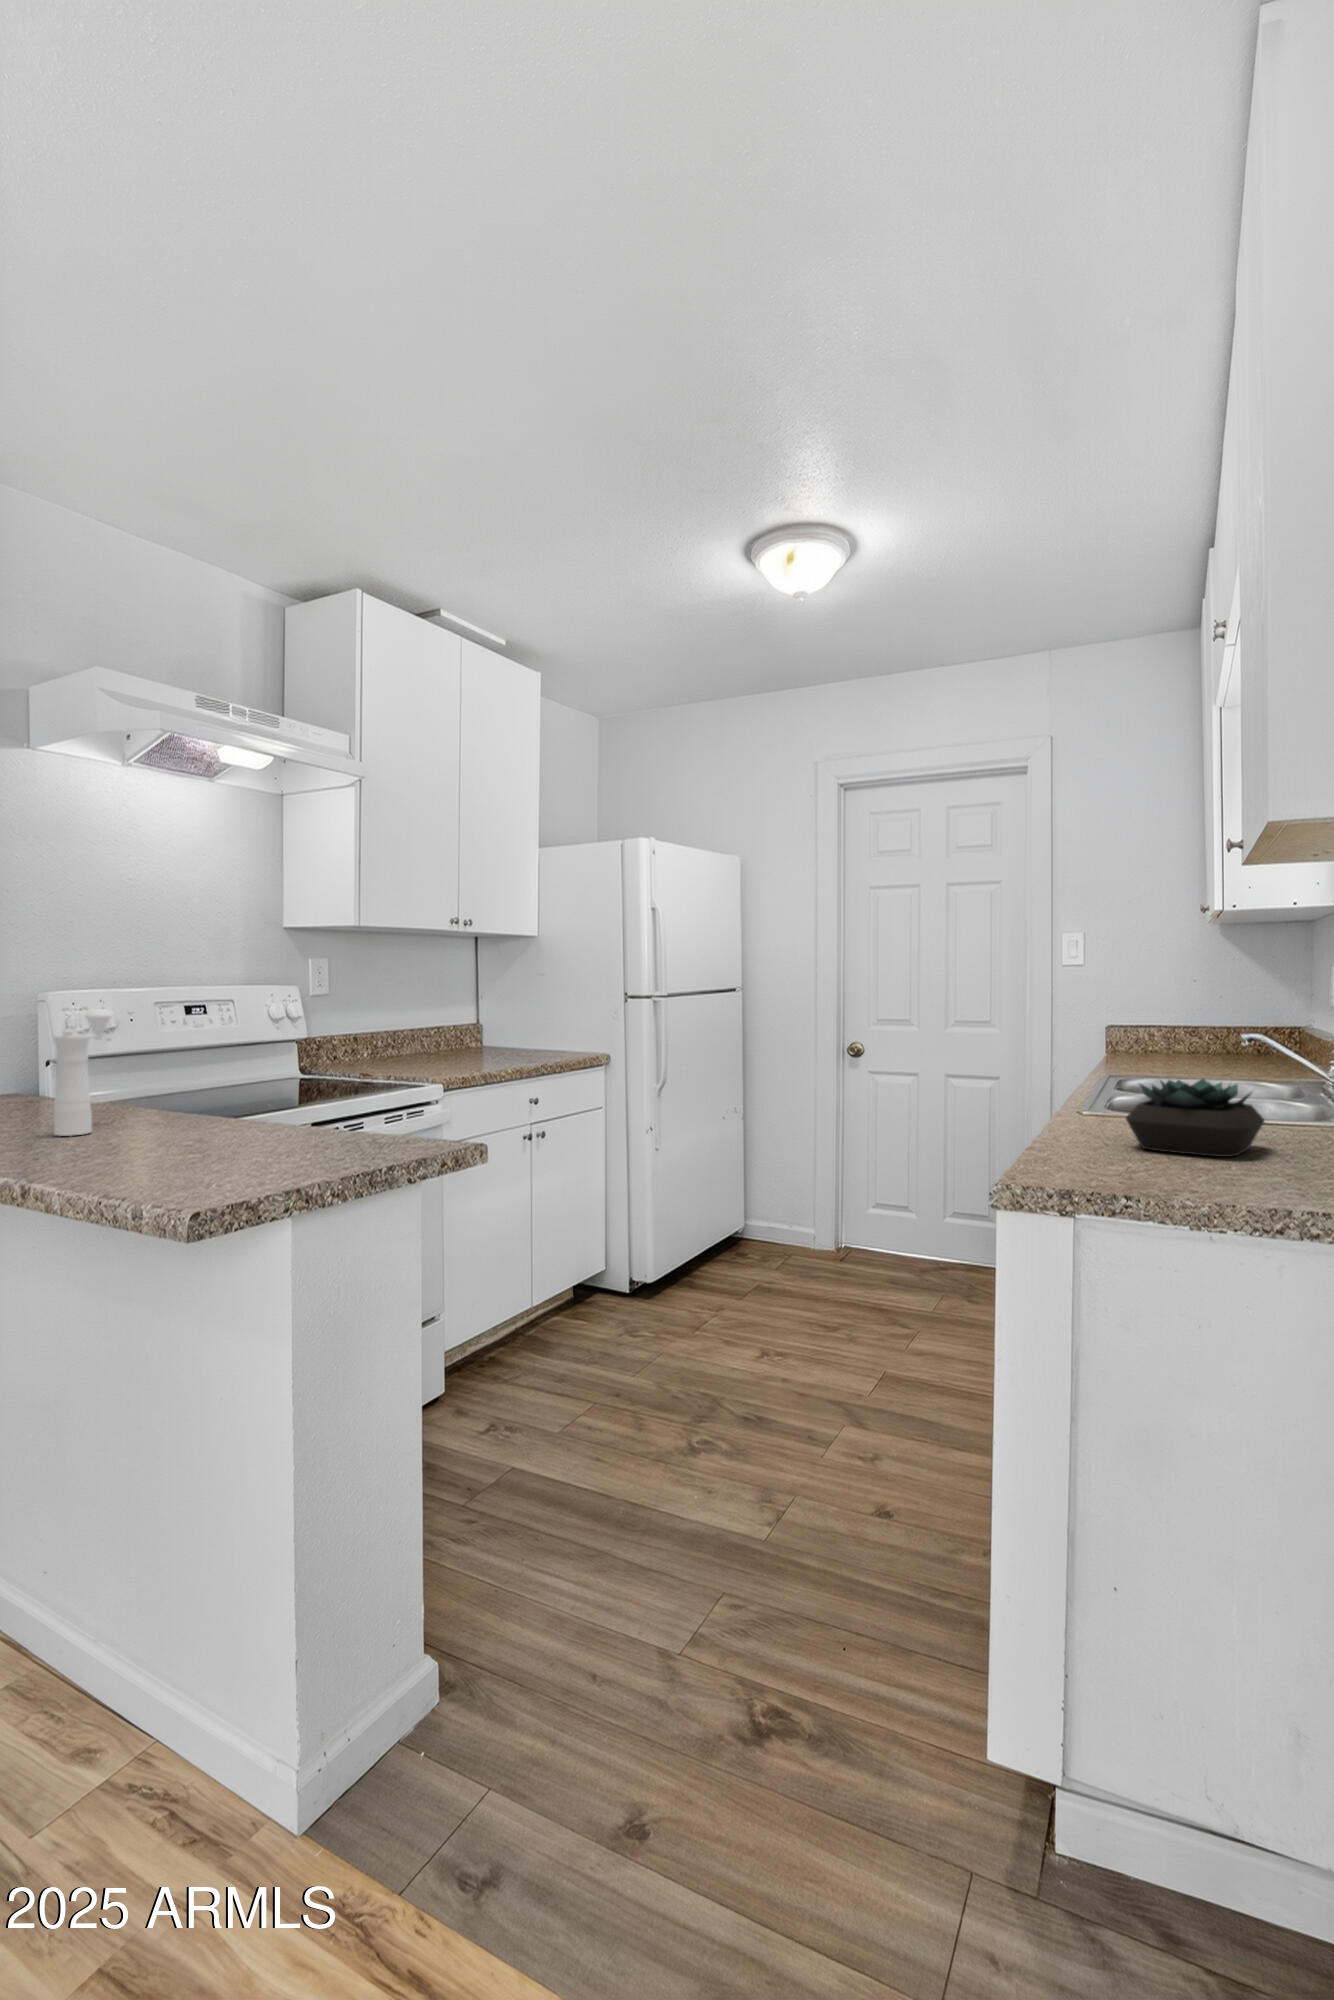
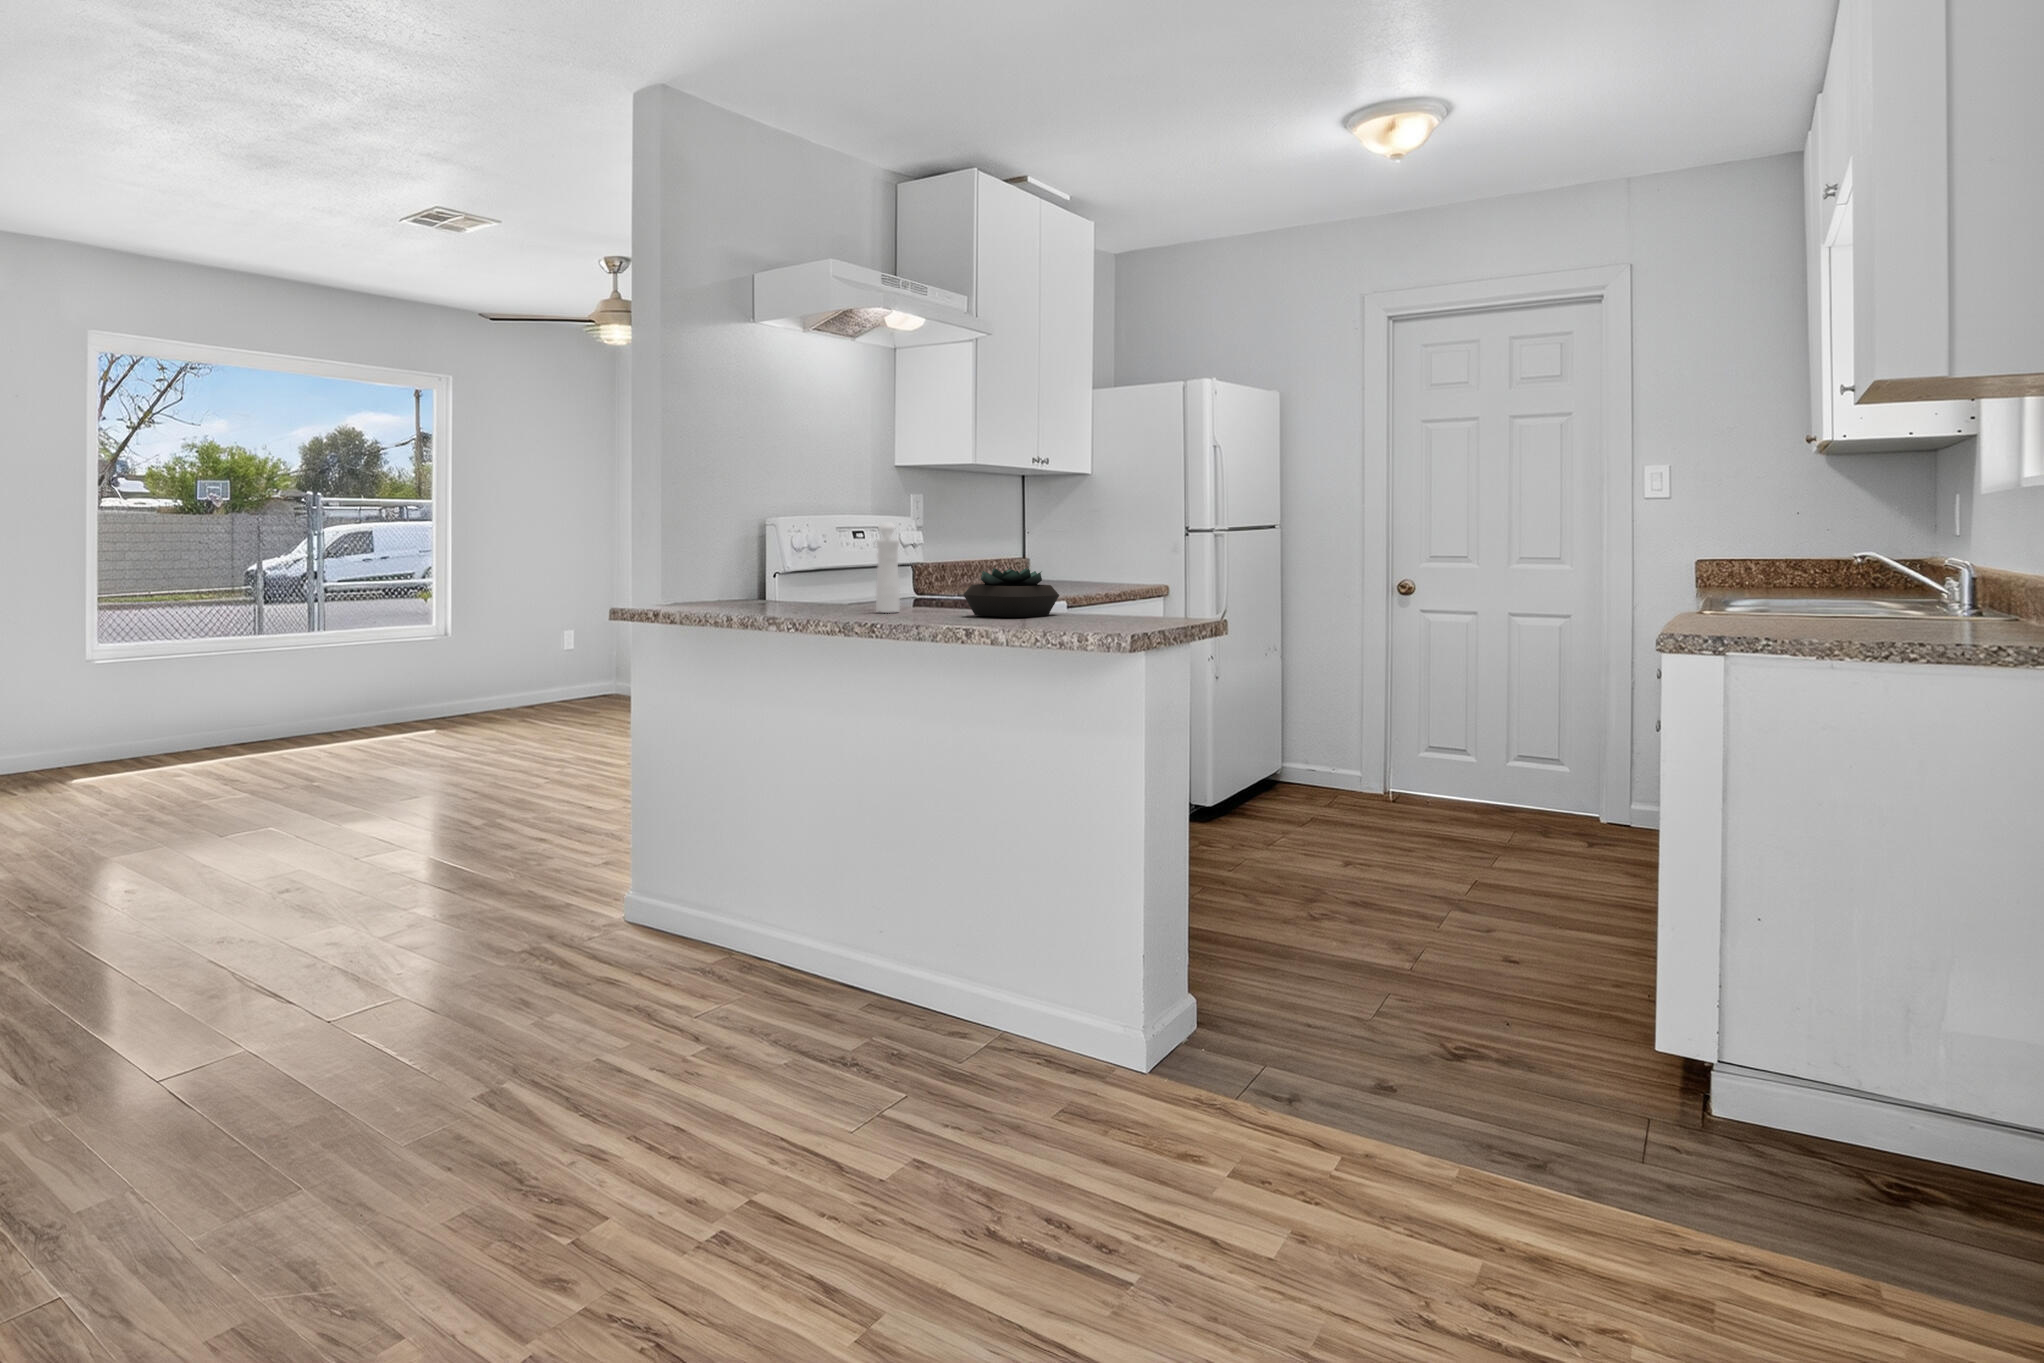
succulent plant: present [1126,1079,1265,1157] -> present [964,568,1059,617]

